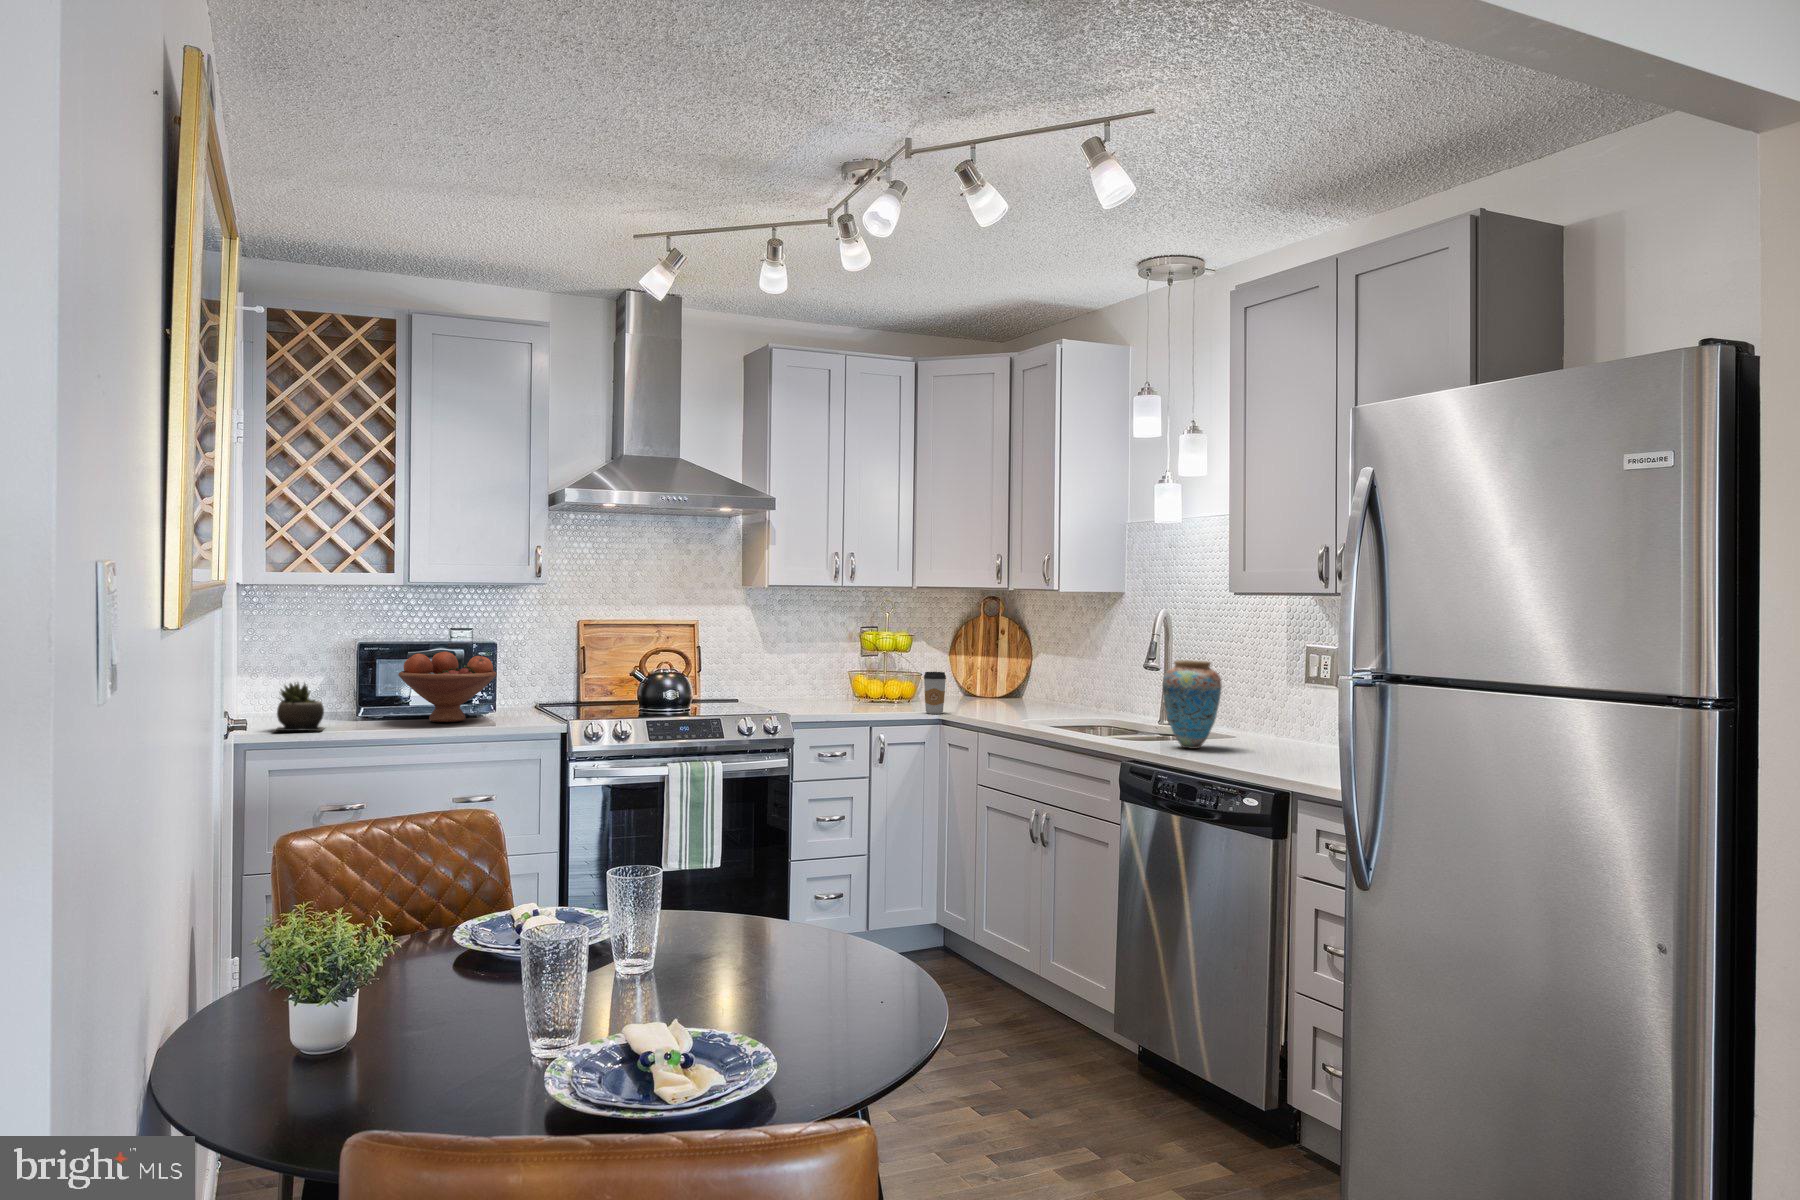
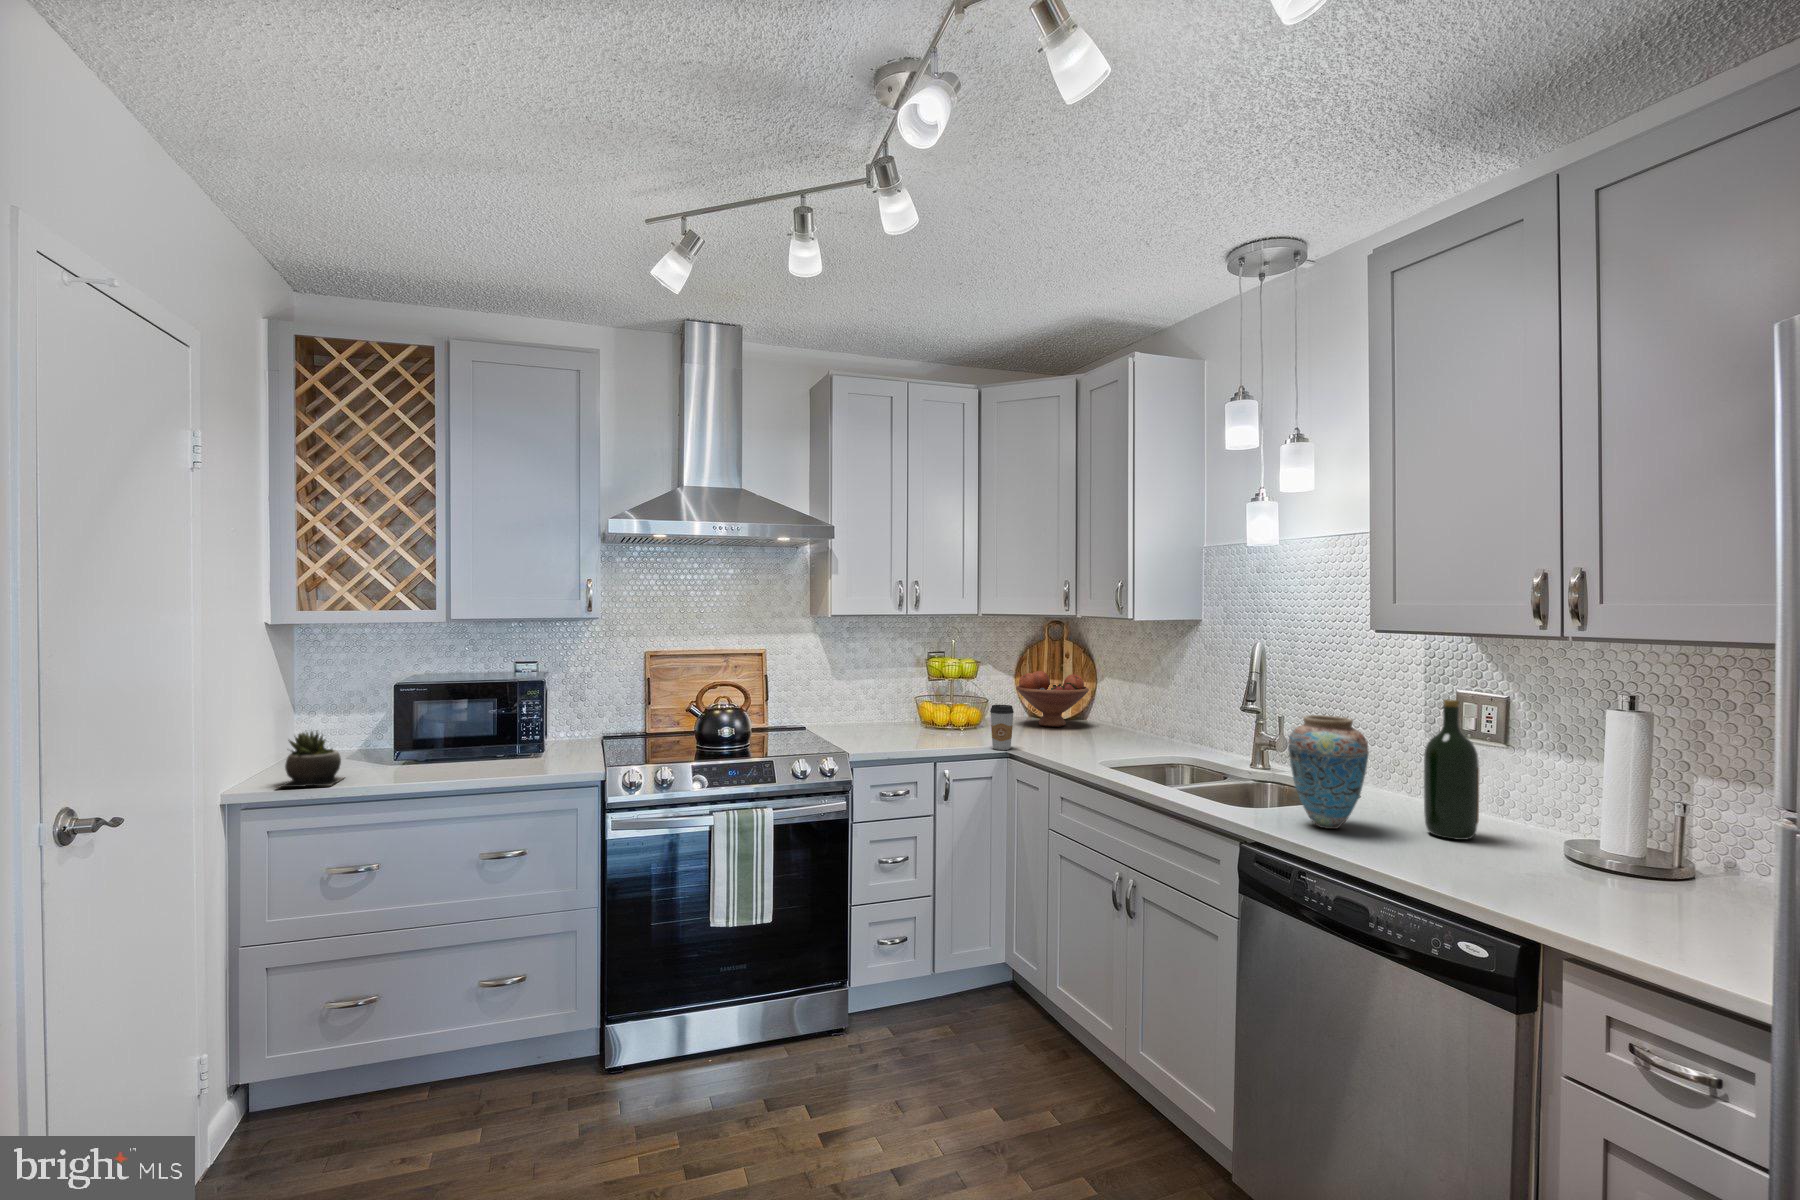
wine bottle: none [1263,645,1300,752] -> present [1424,700,1479,840]
fruit bowl: present [398,652,497,722] -> present [1016,671,1089,727]

